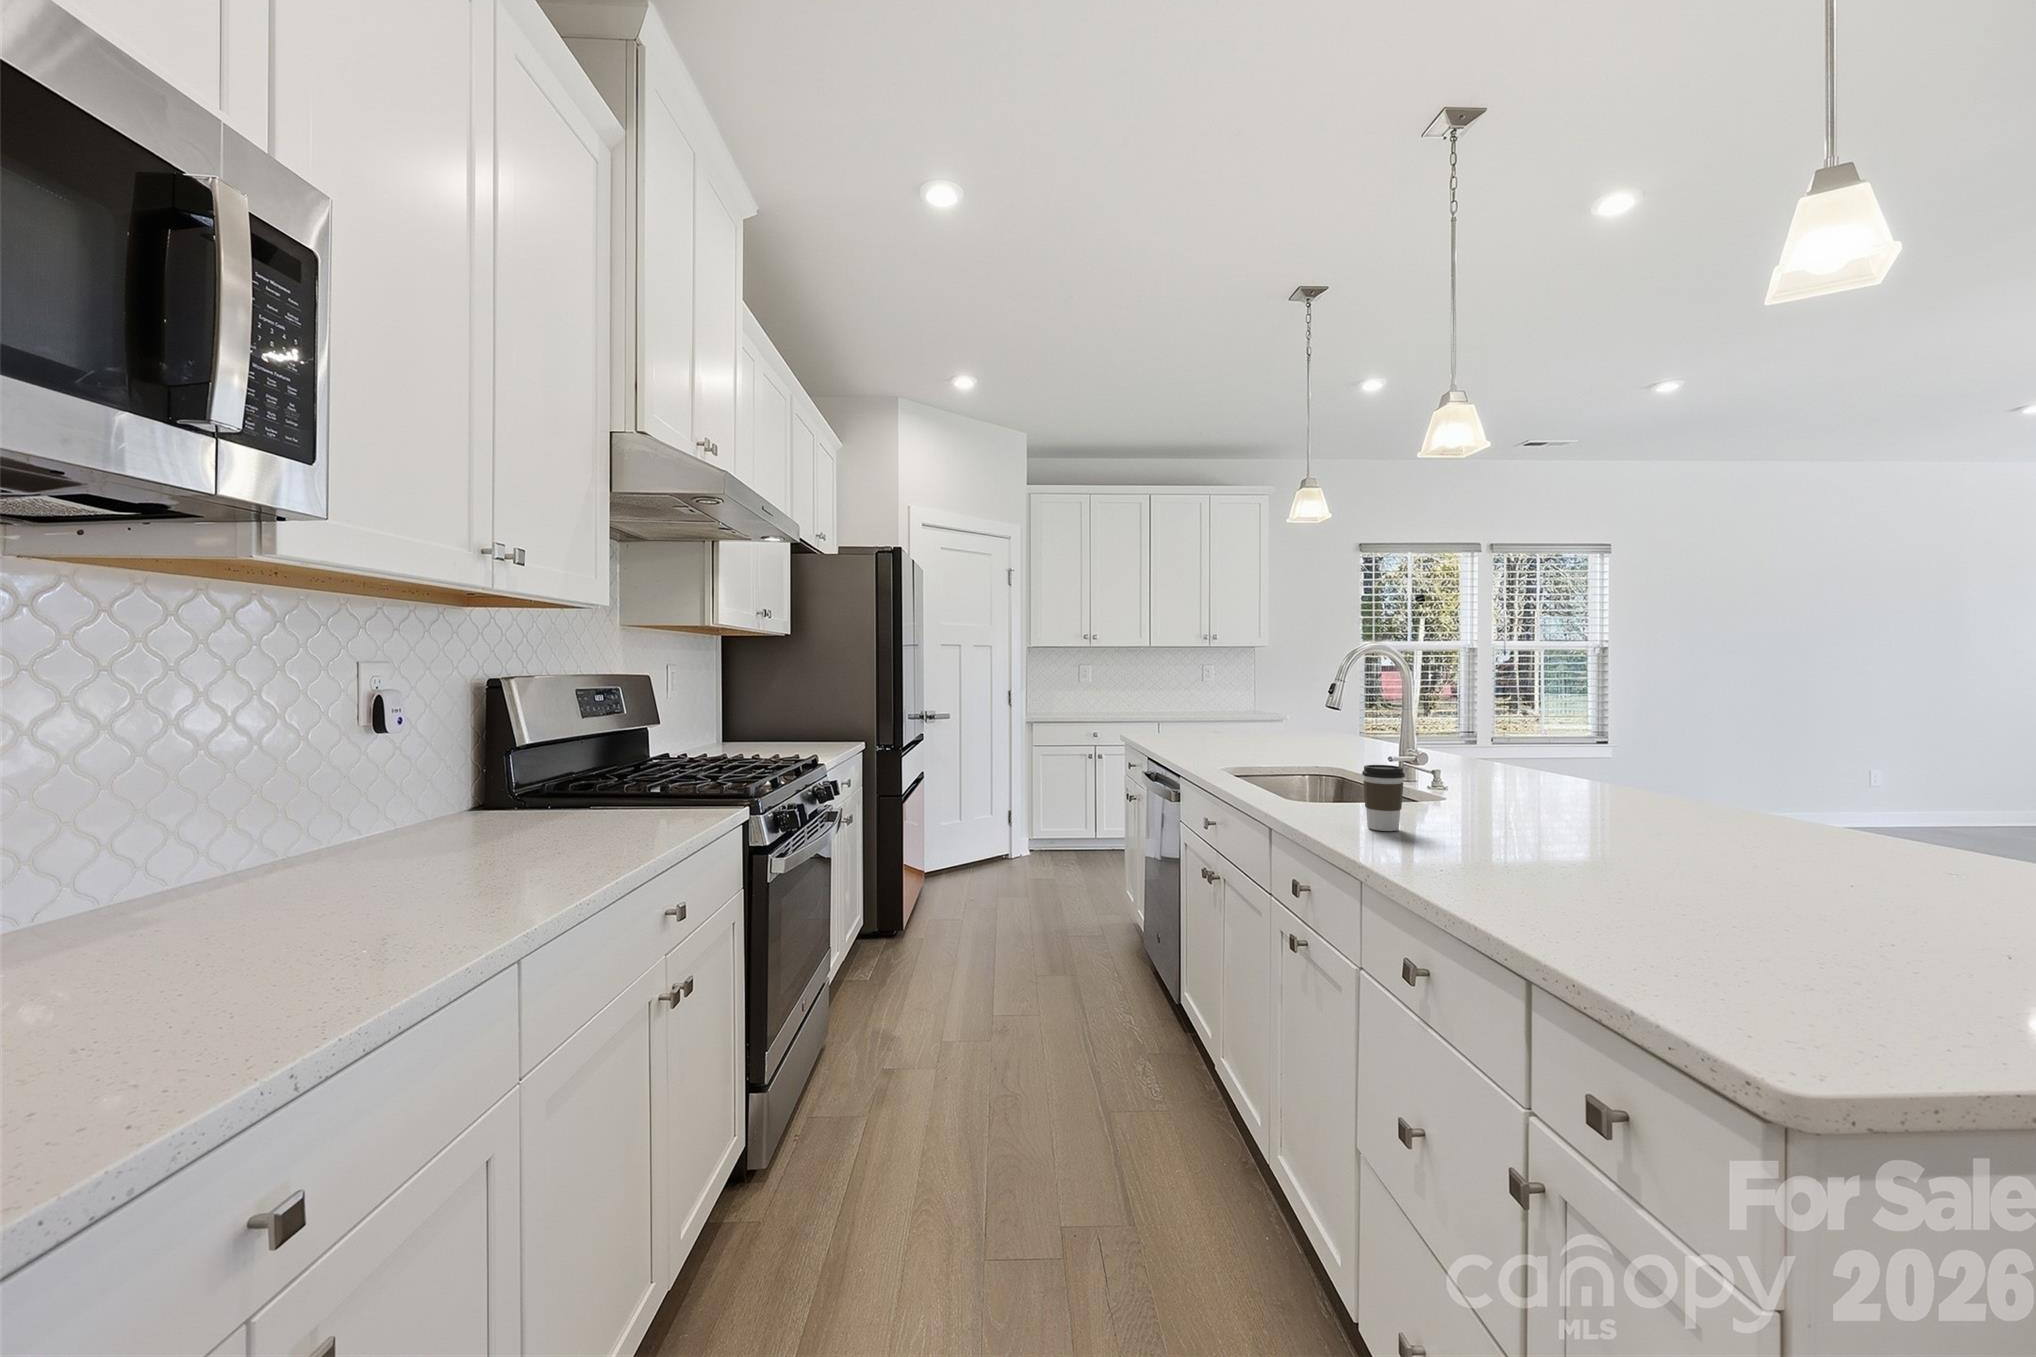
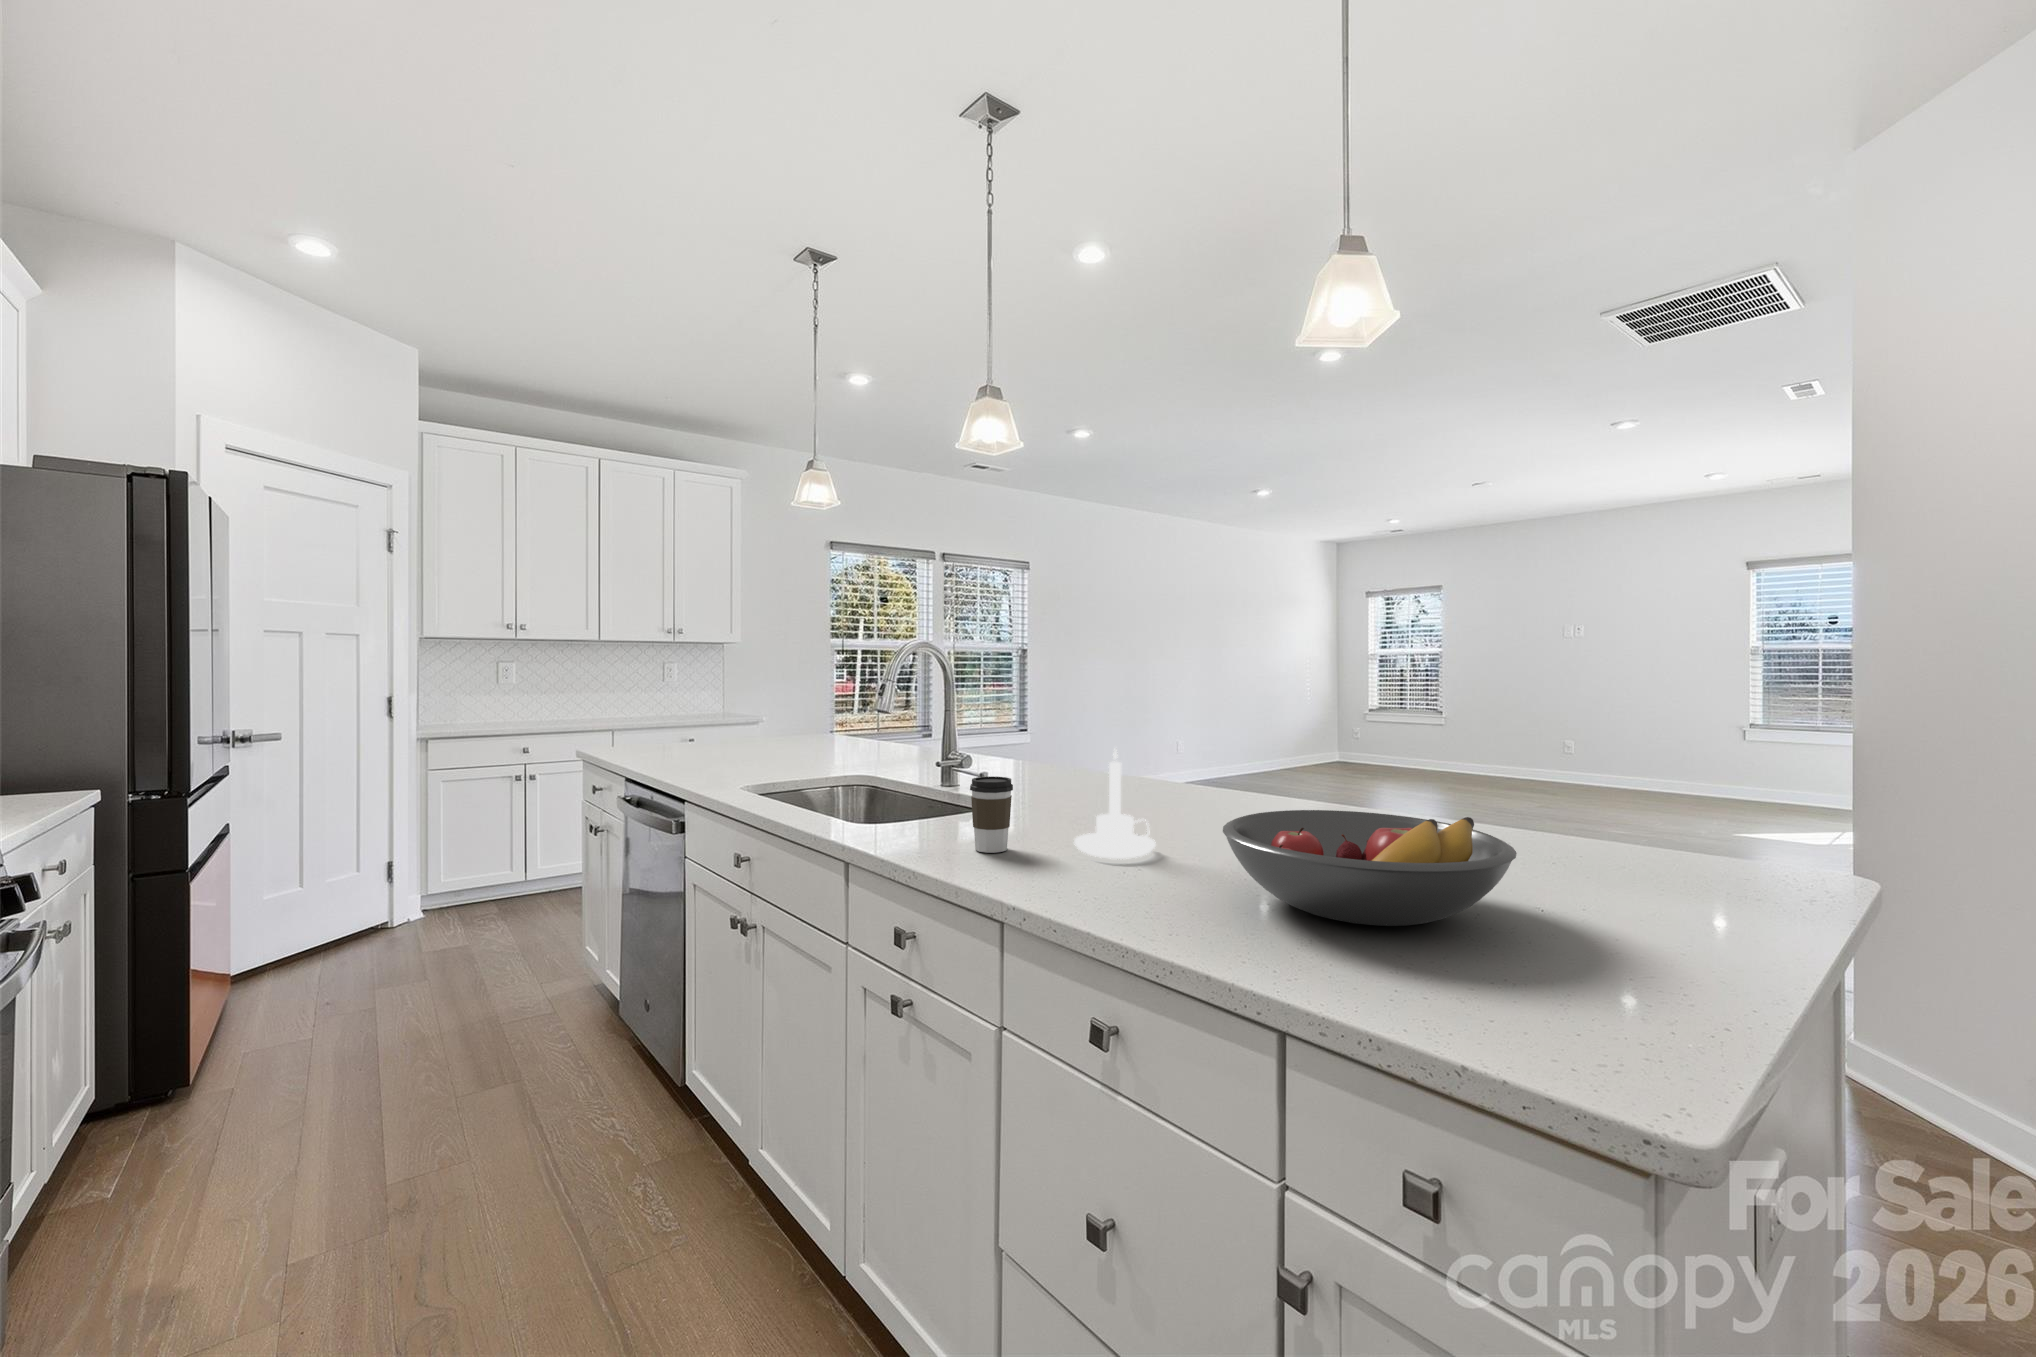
candle holder: none [1461,743,1552,850] -> present [1074,750,1156,859]
fruit bowl: none [1562,815,1938,936] -> present [1223,810,1517,926]

